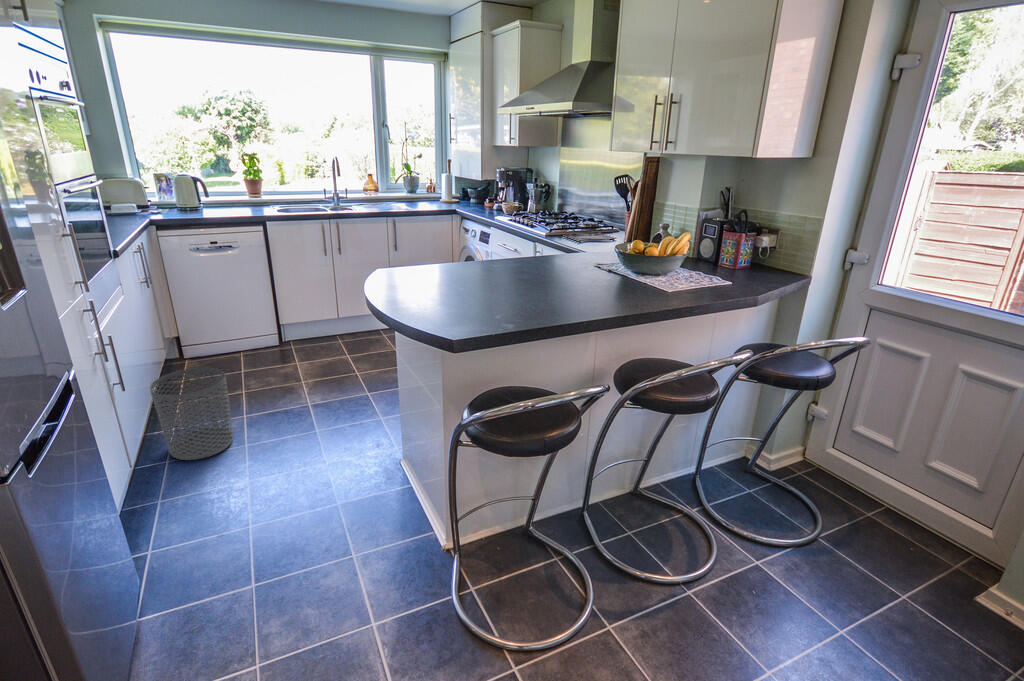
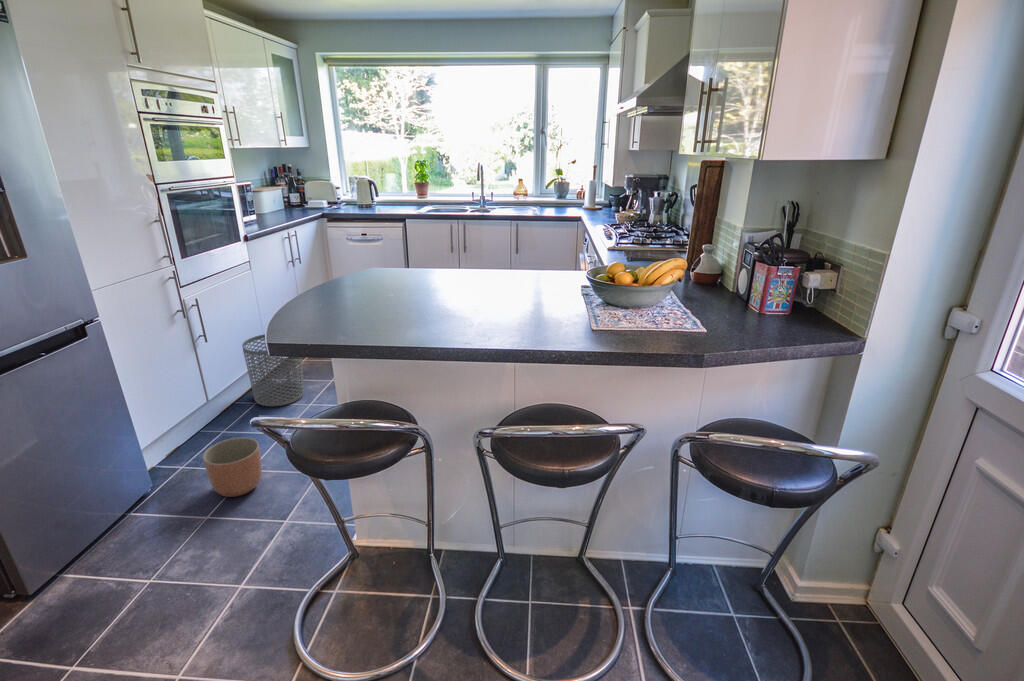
planter: none [221,486,289,560] -> present [203,437,262,497]

